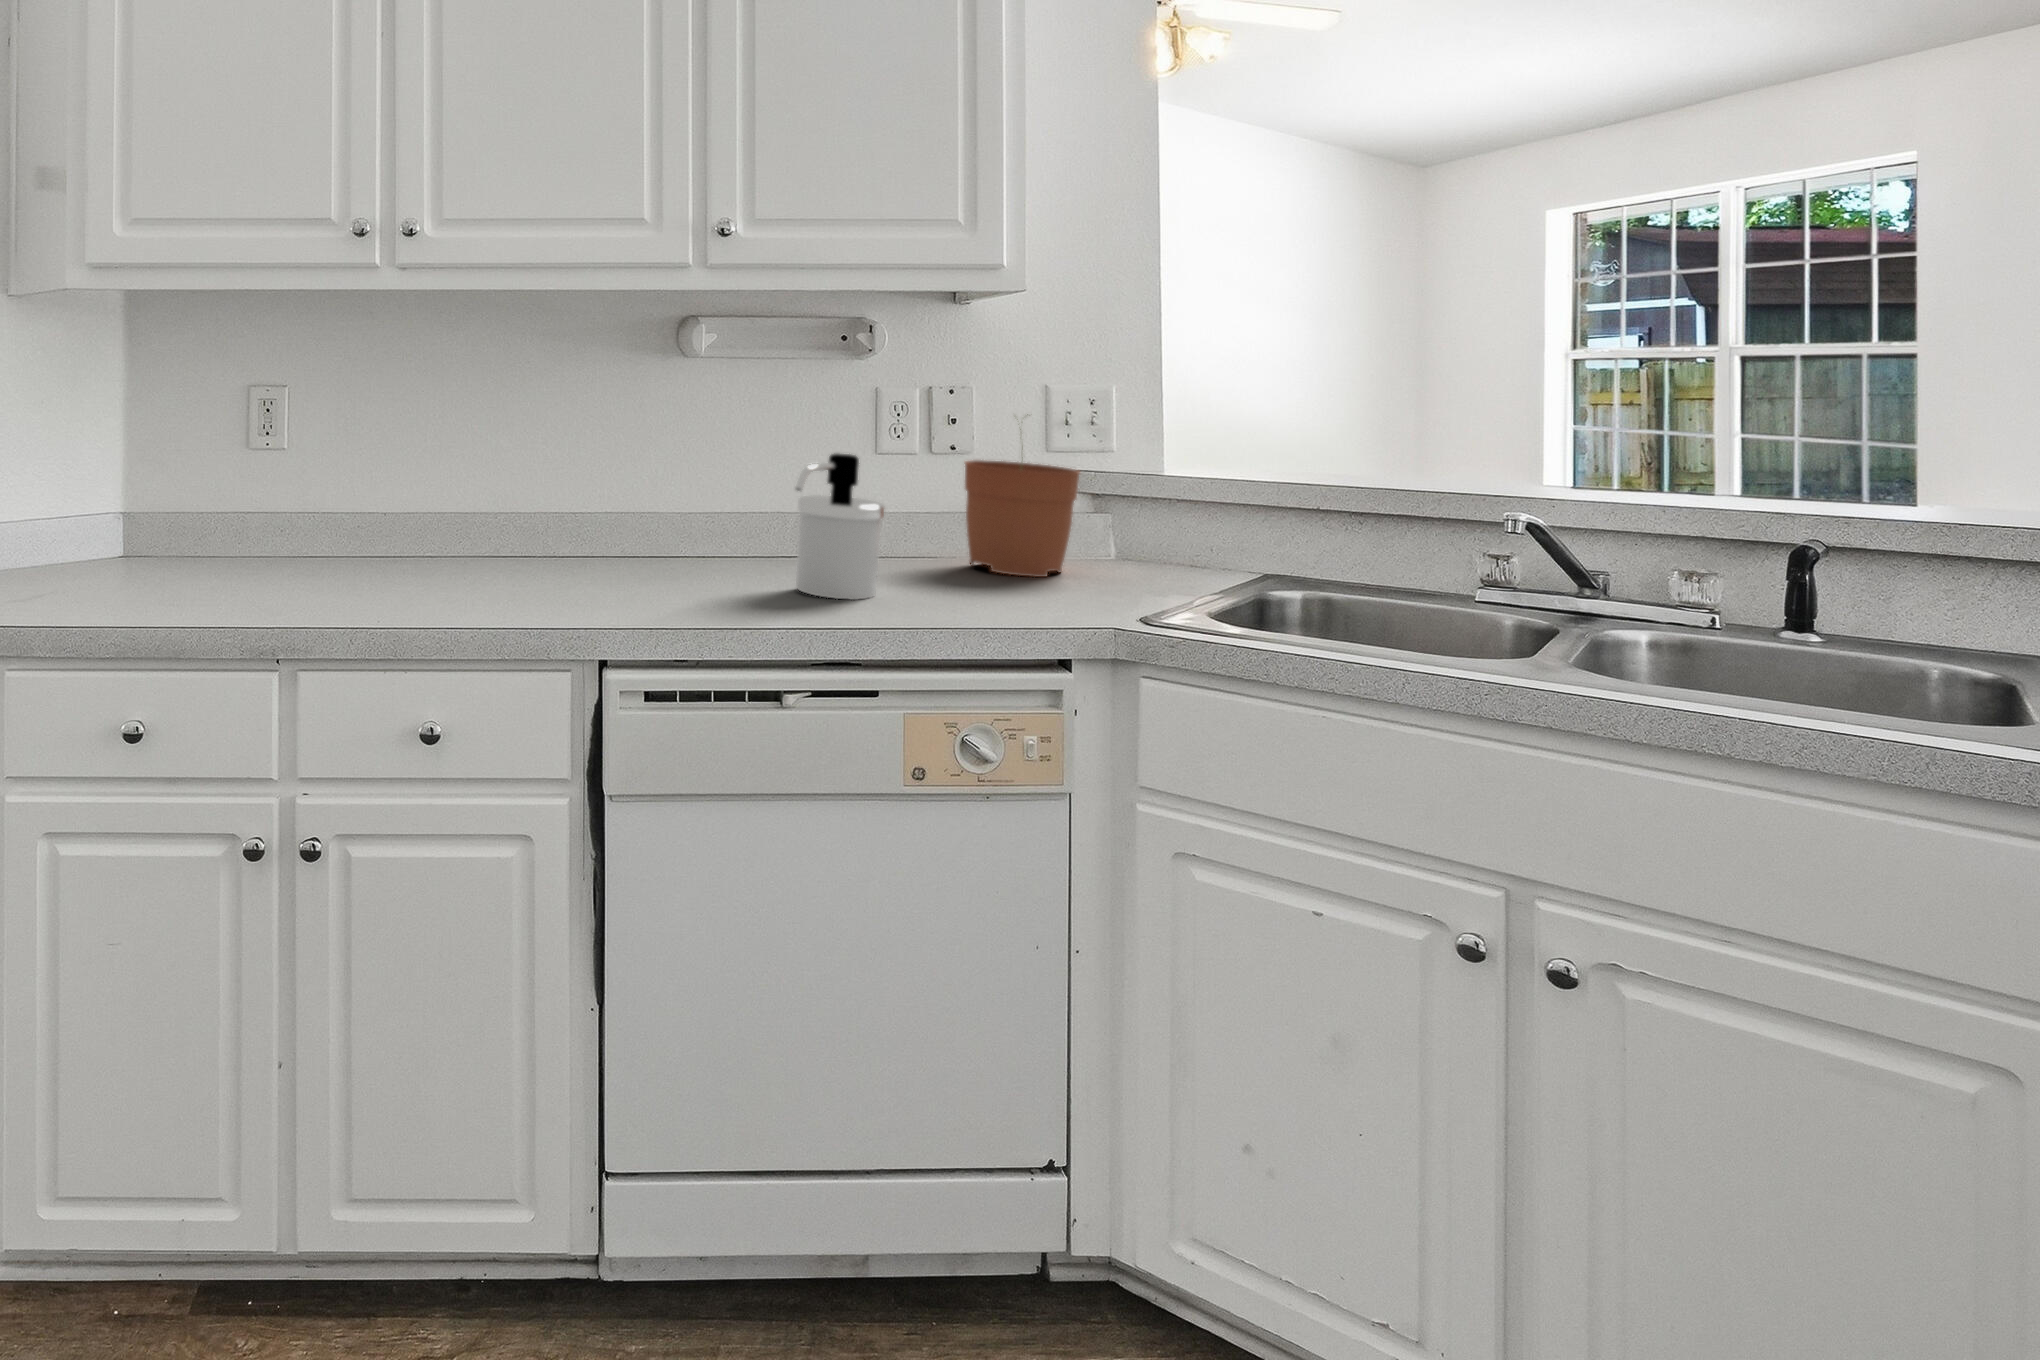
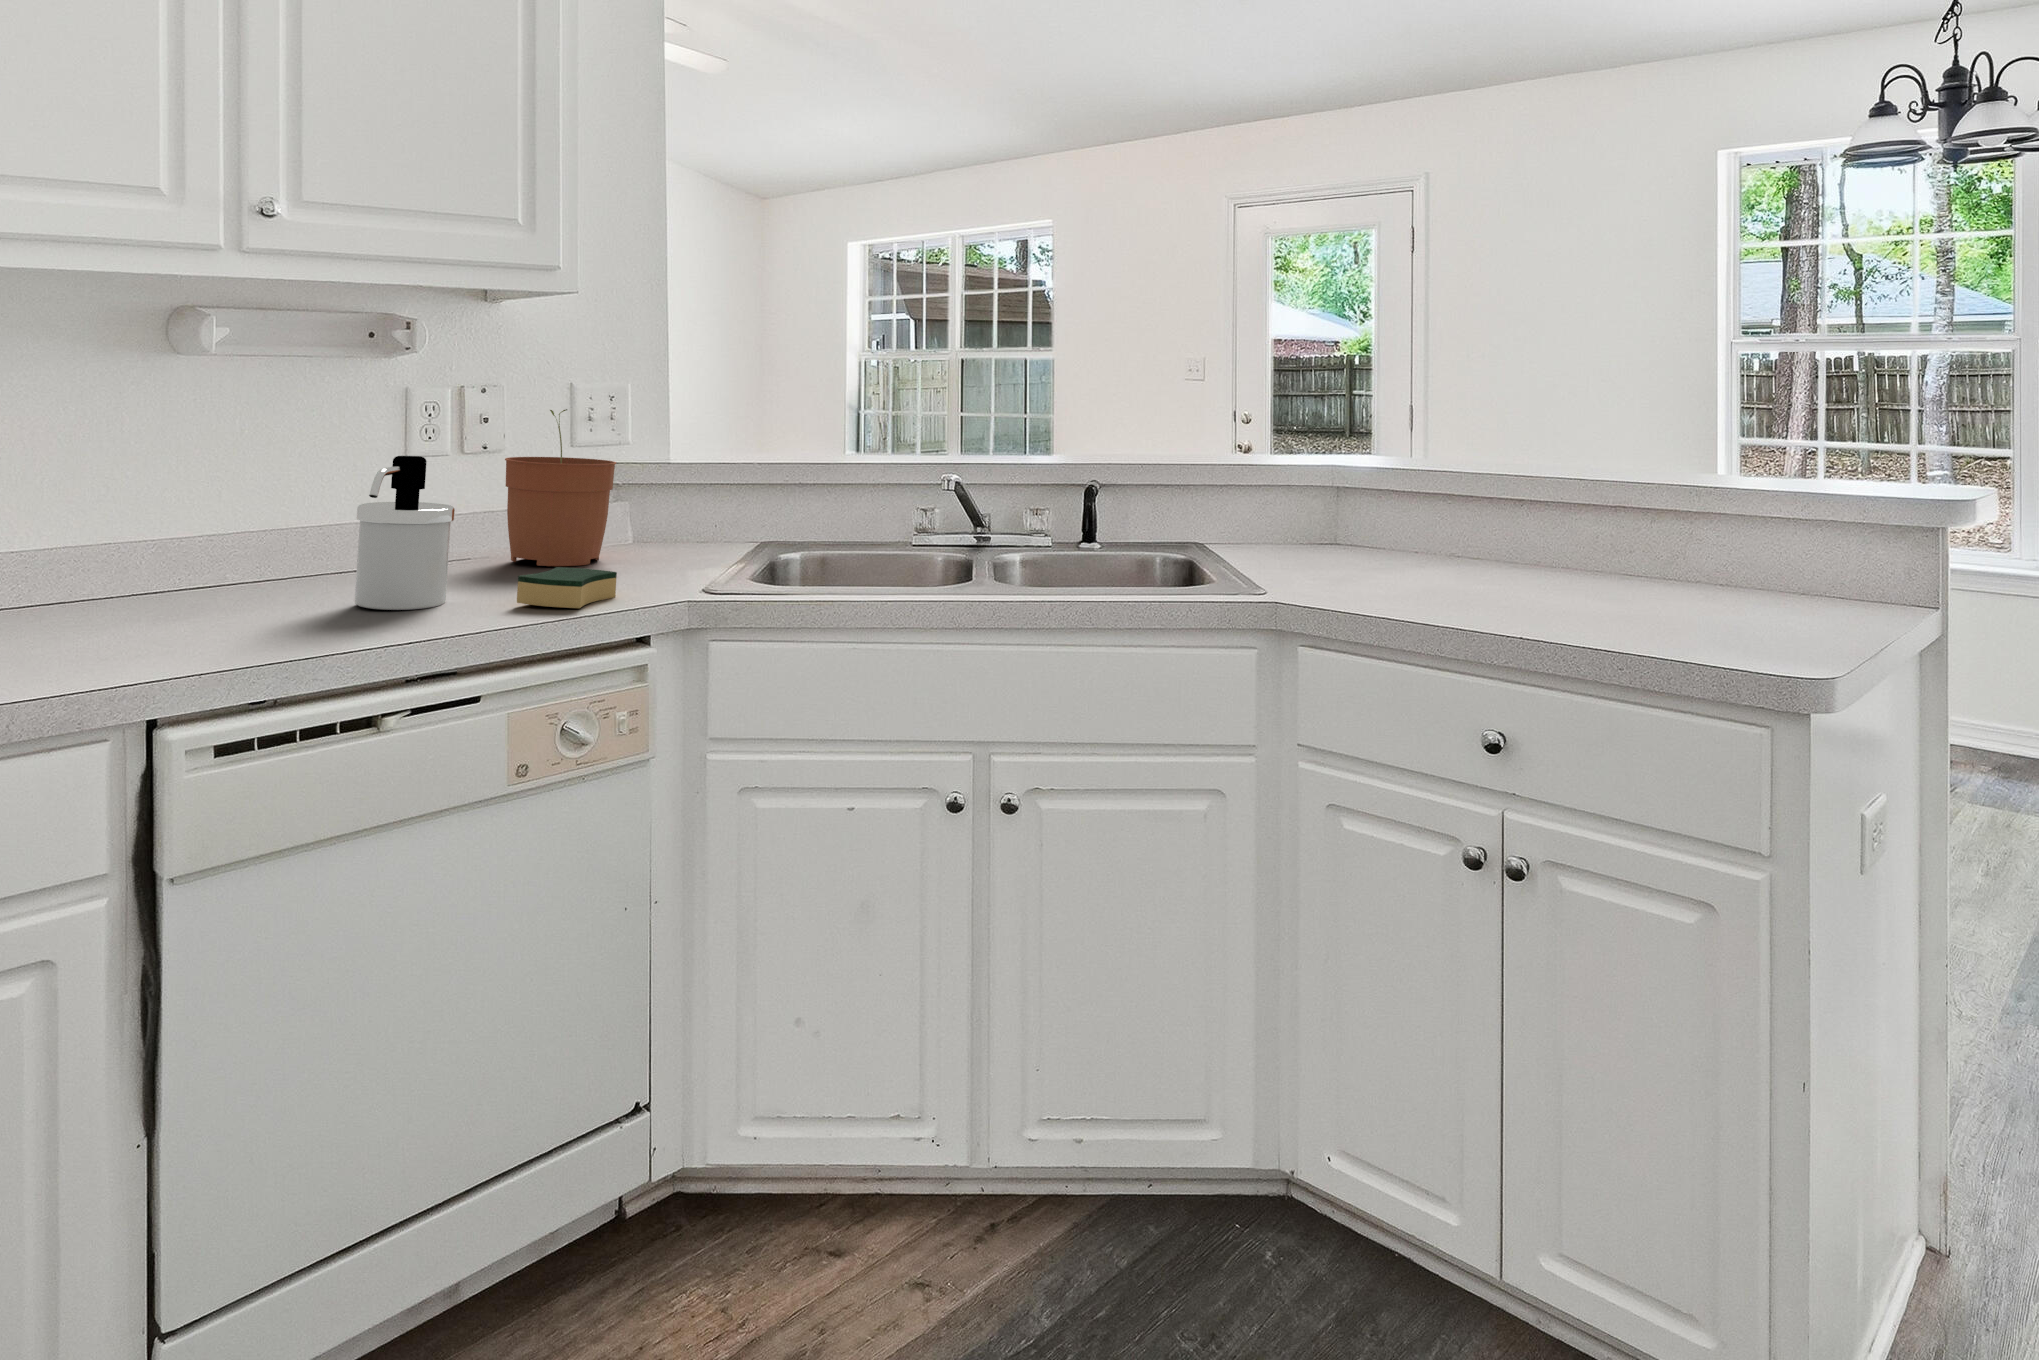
sponge: none [934,575,1042,620] -> present [517,567,617,608]

